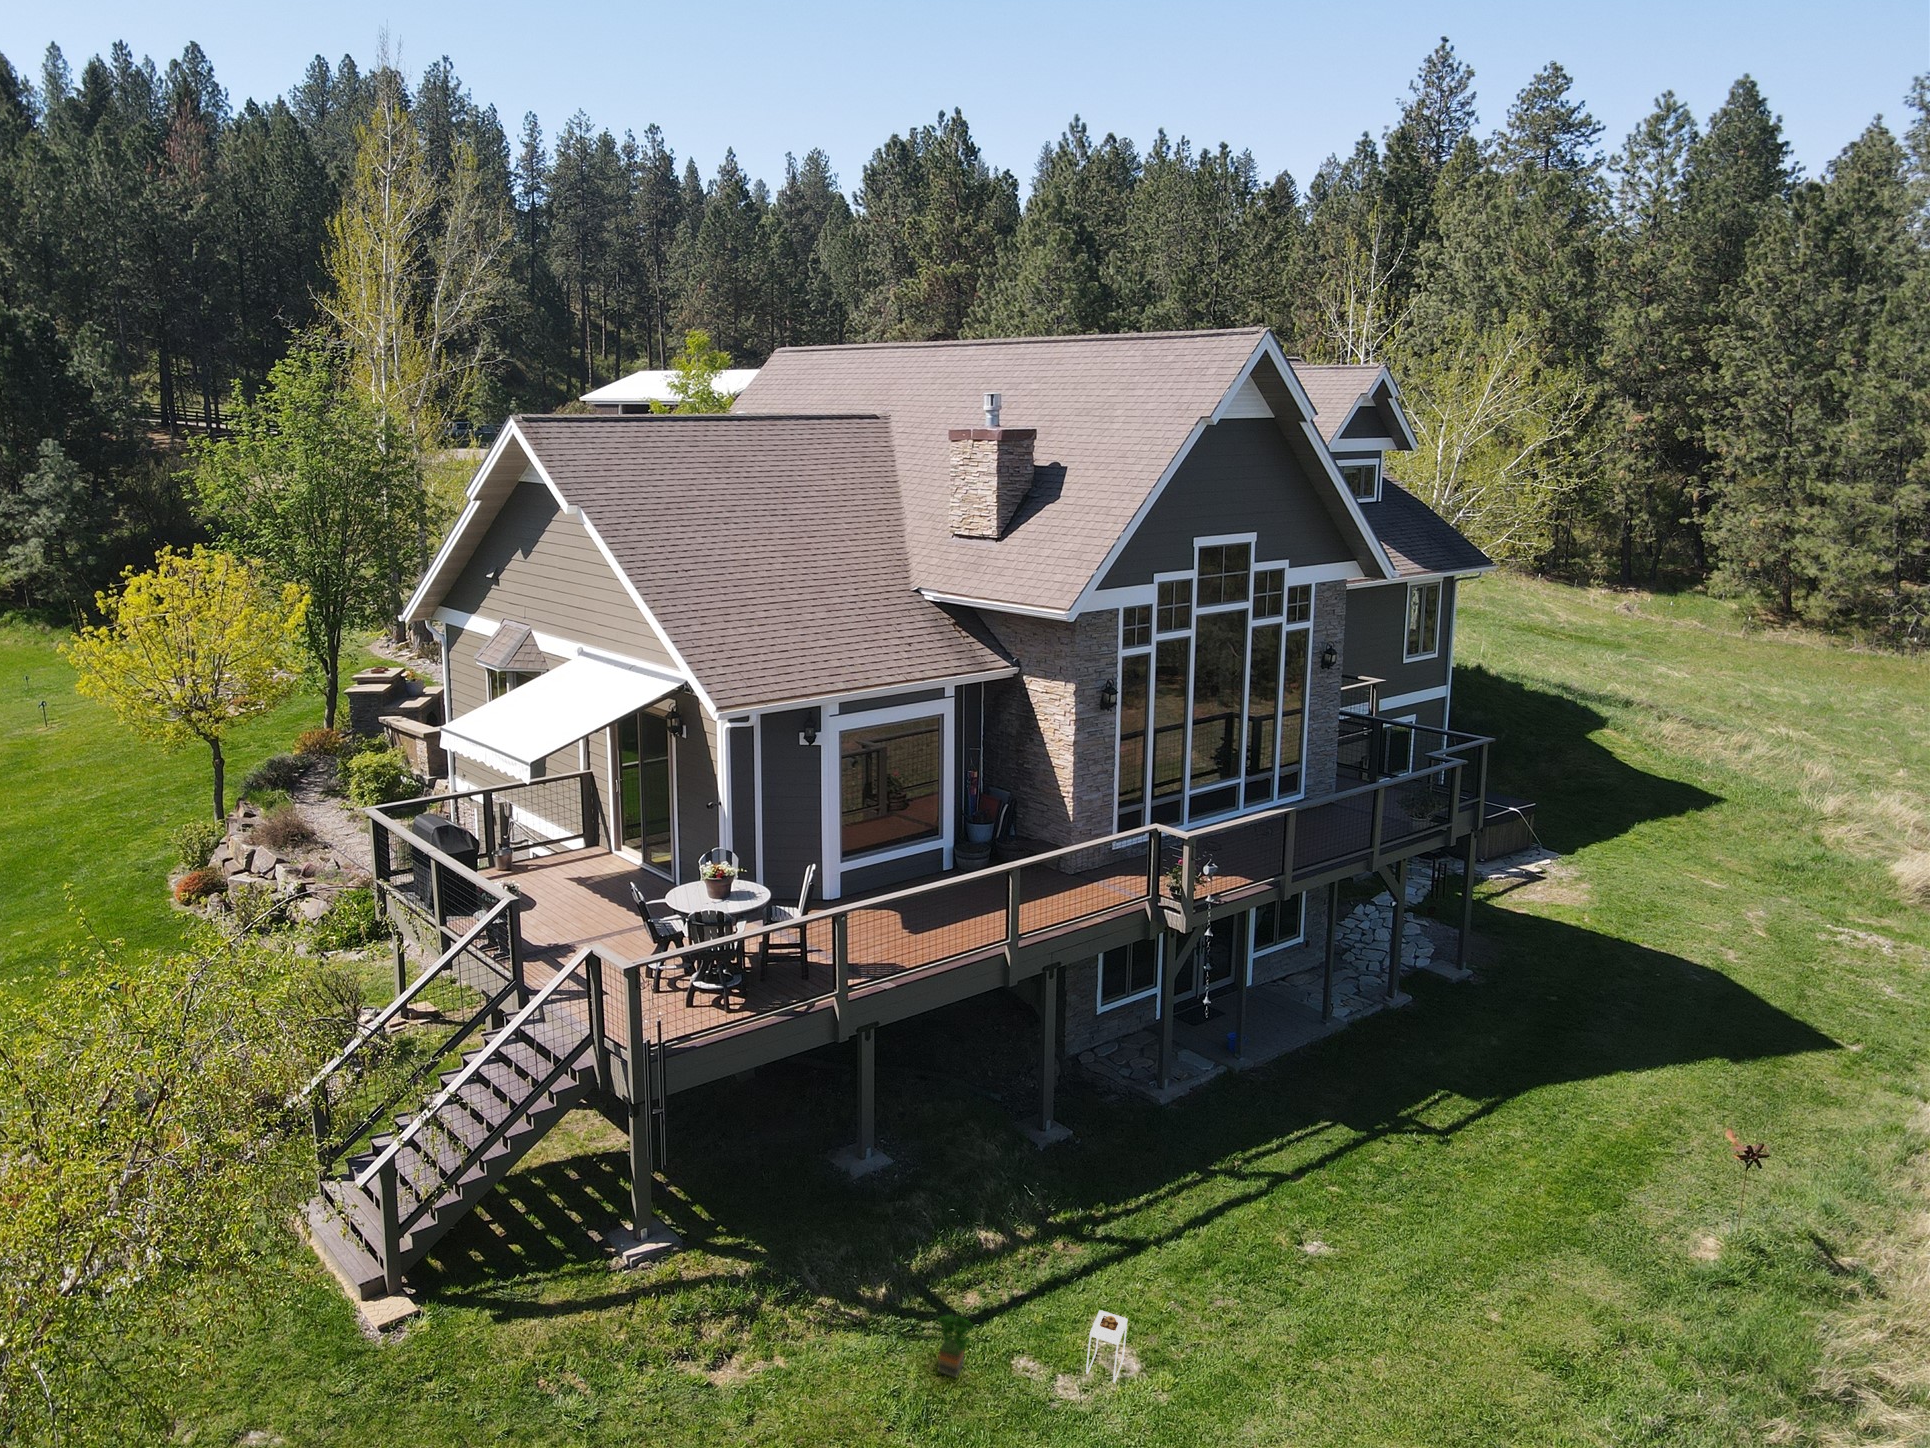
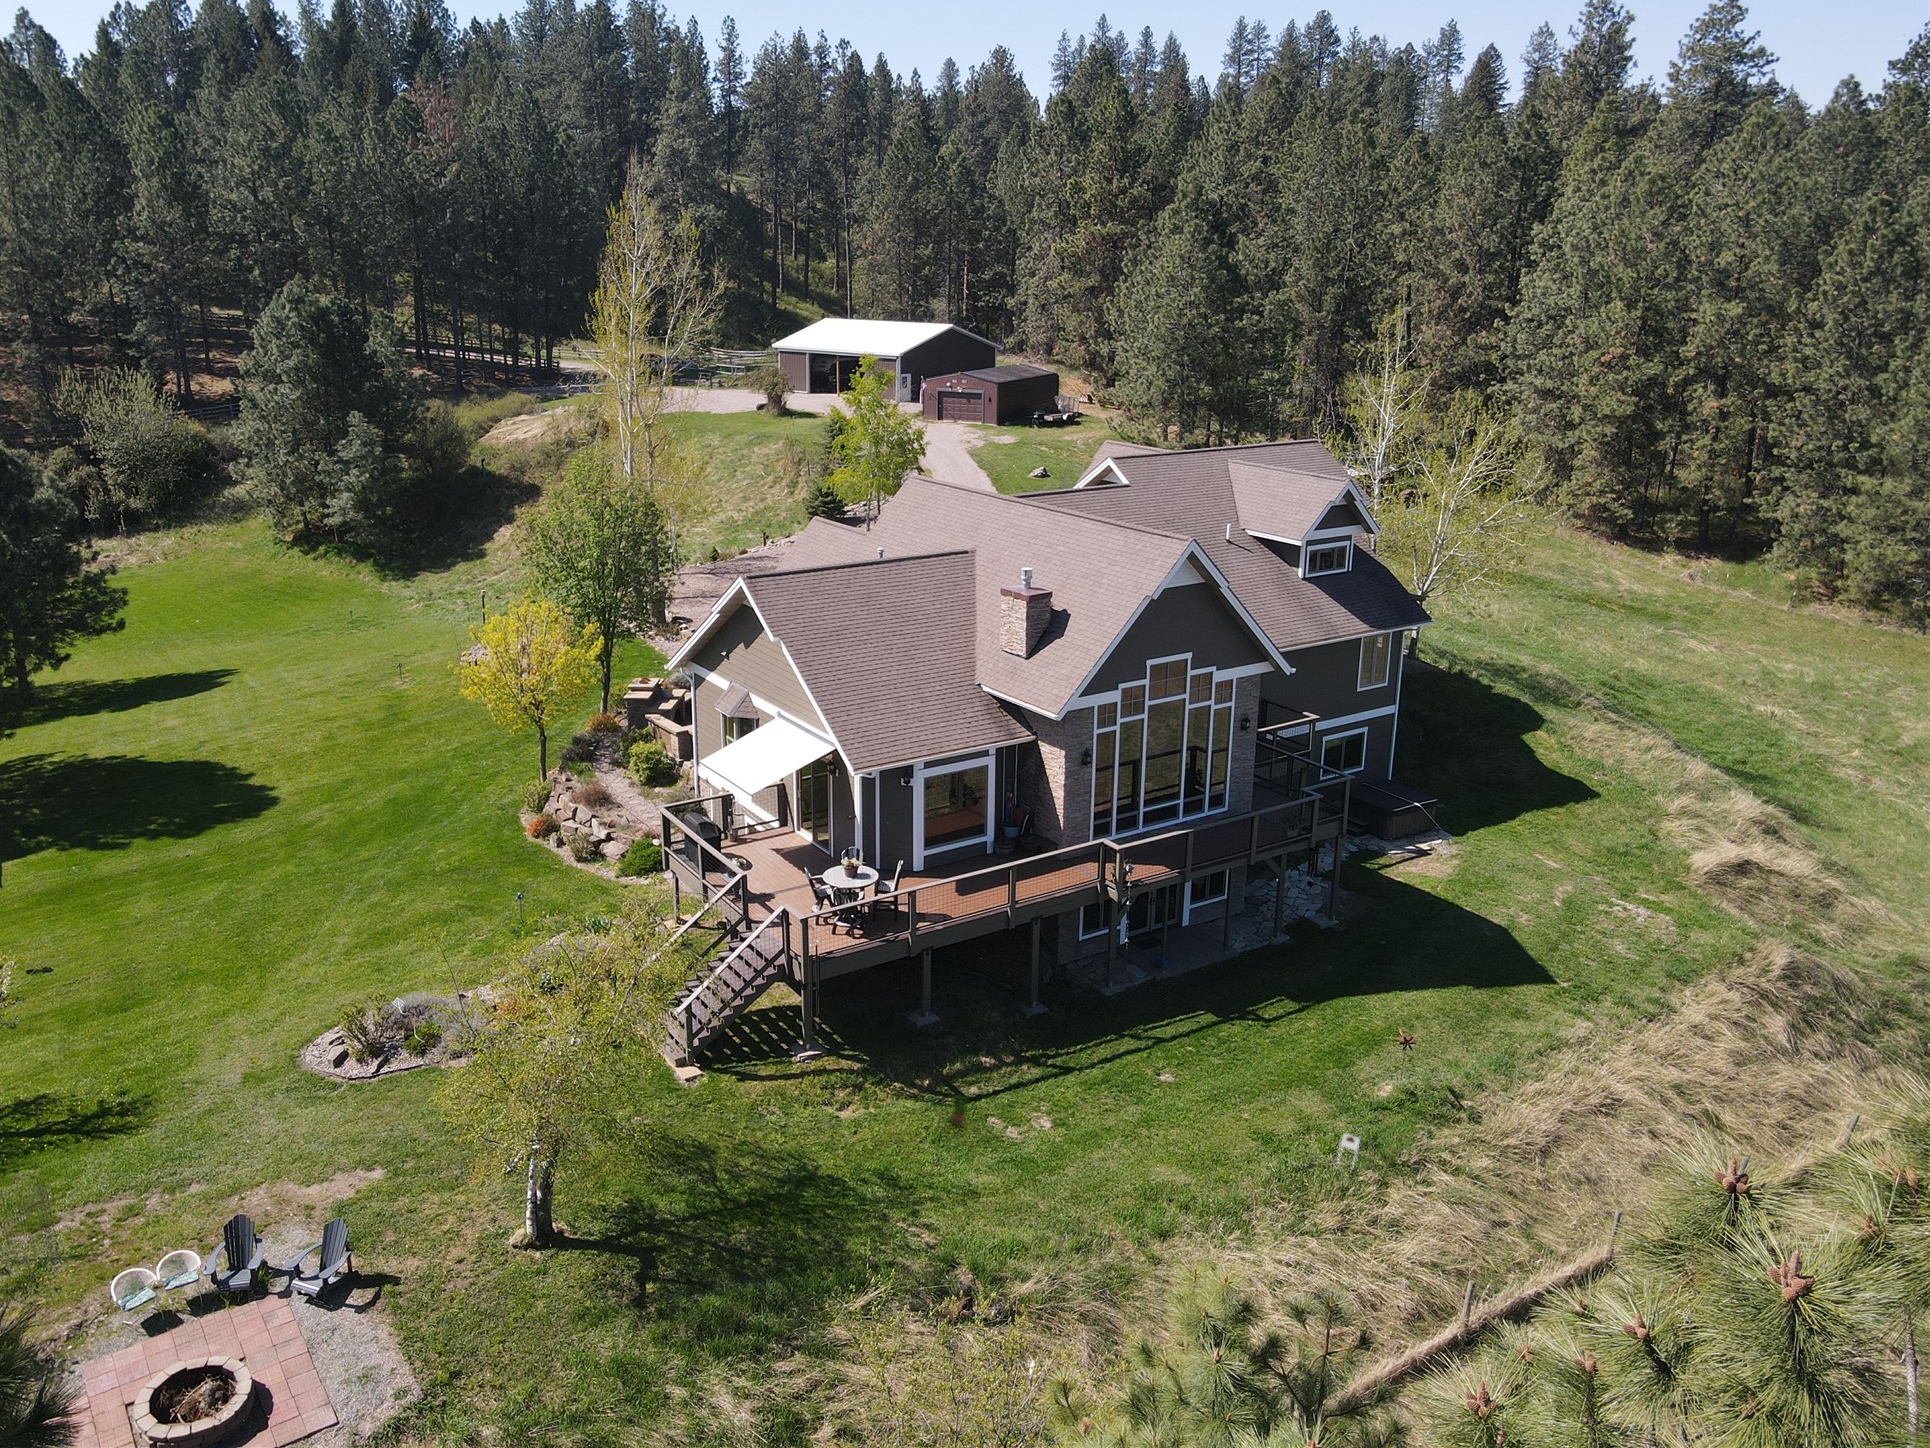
side table: present [1086,1310,1128,1383] -> present [1338,1134,1360,1164]

